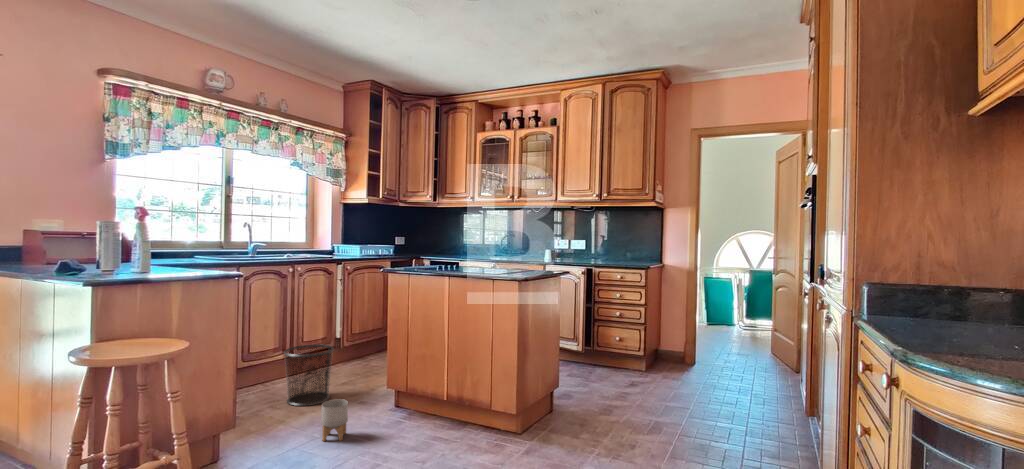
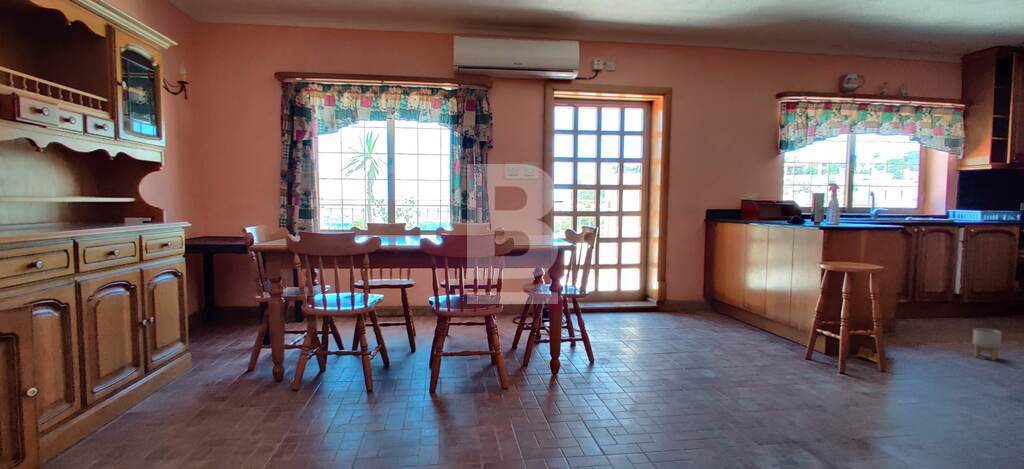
waste bin: present [284,344,334,406] -> none [918,290,970,338]

